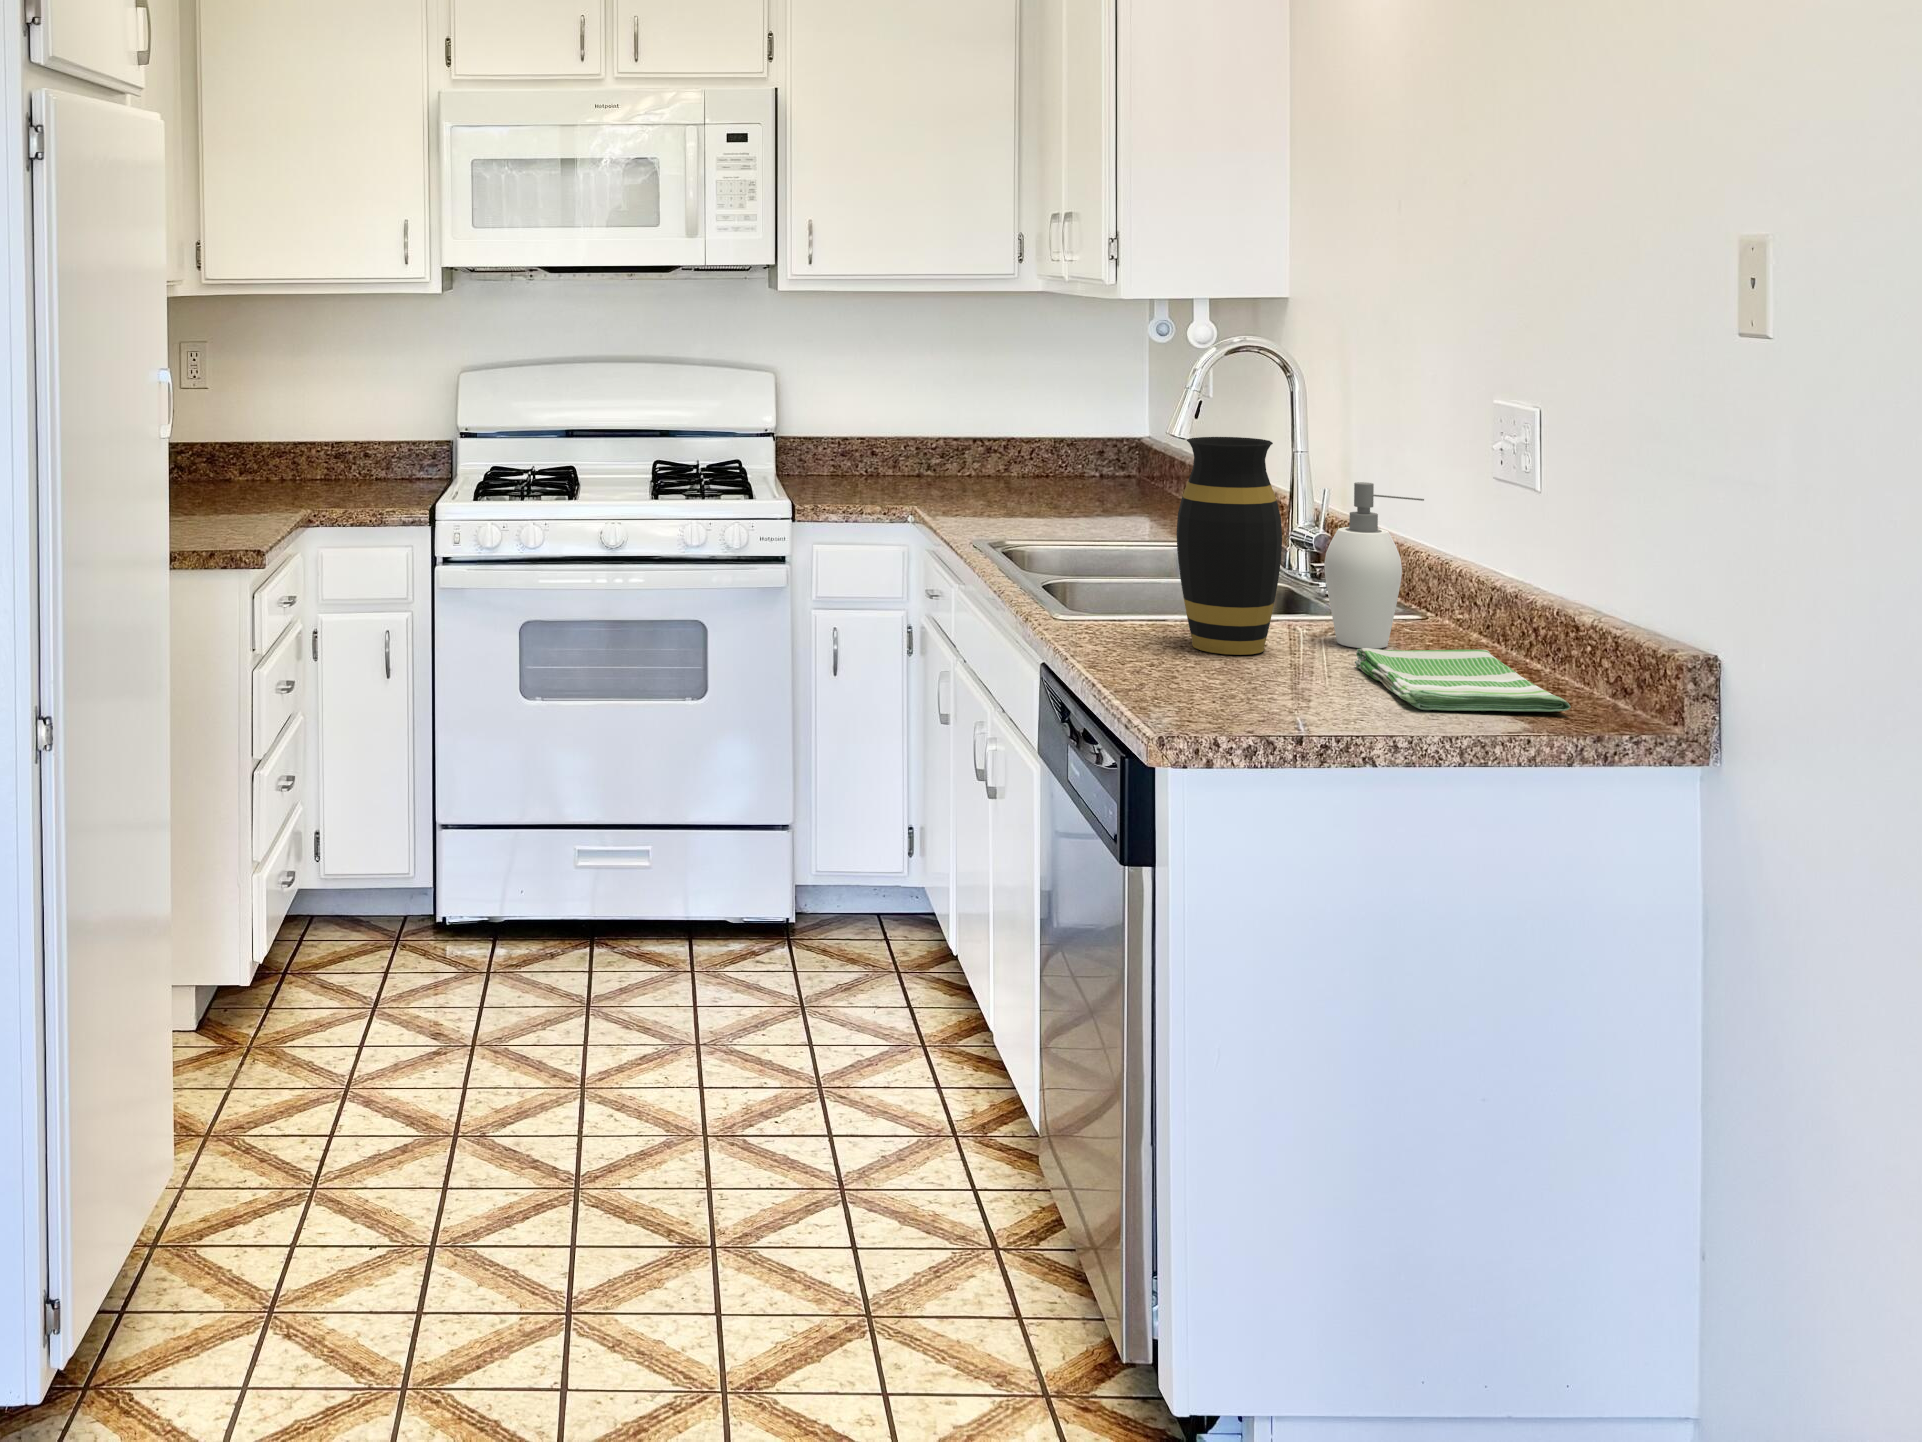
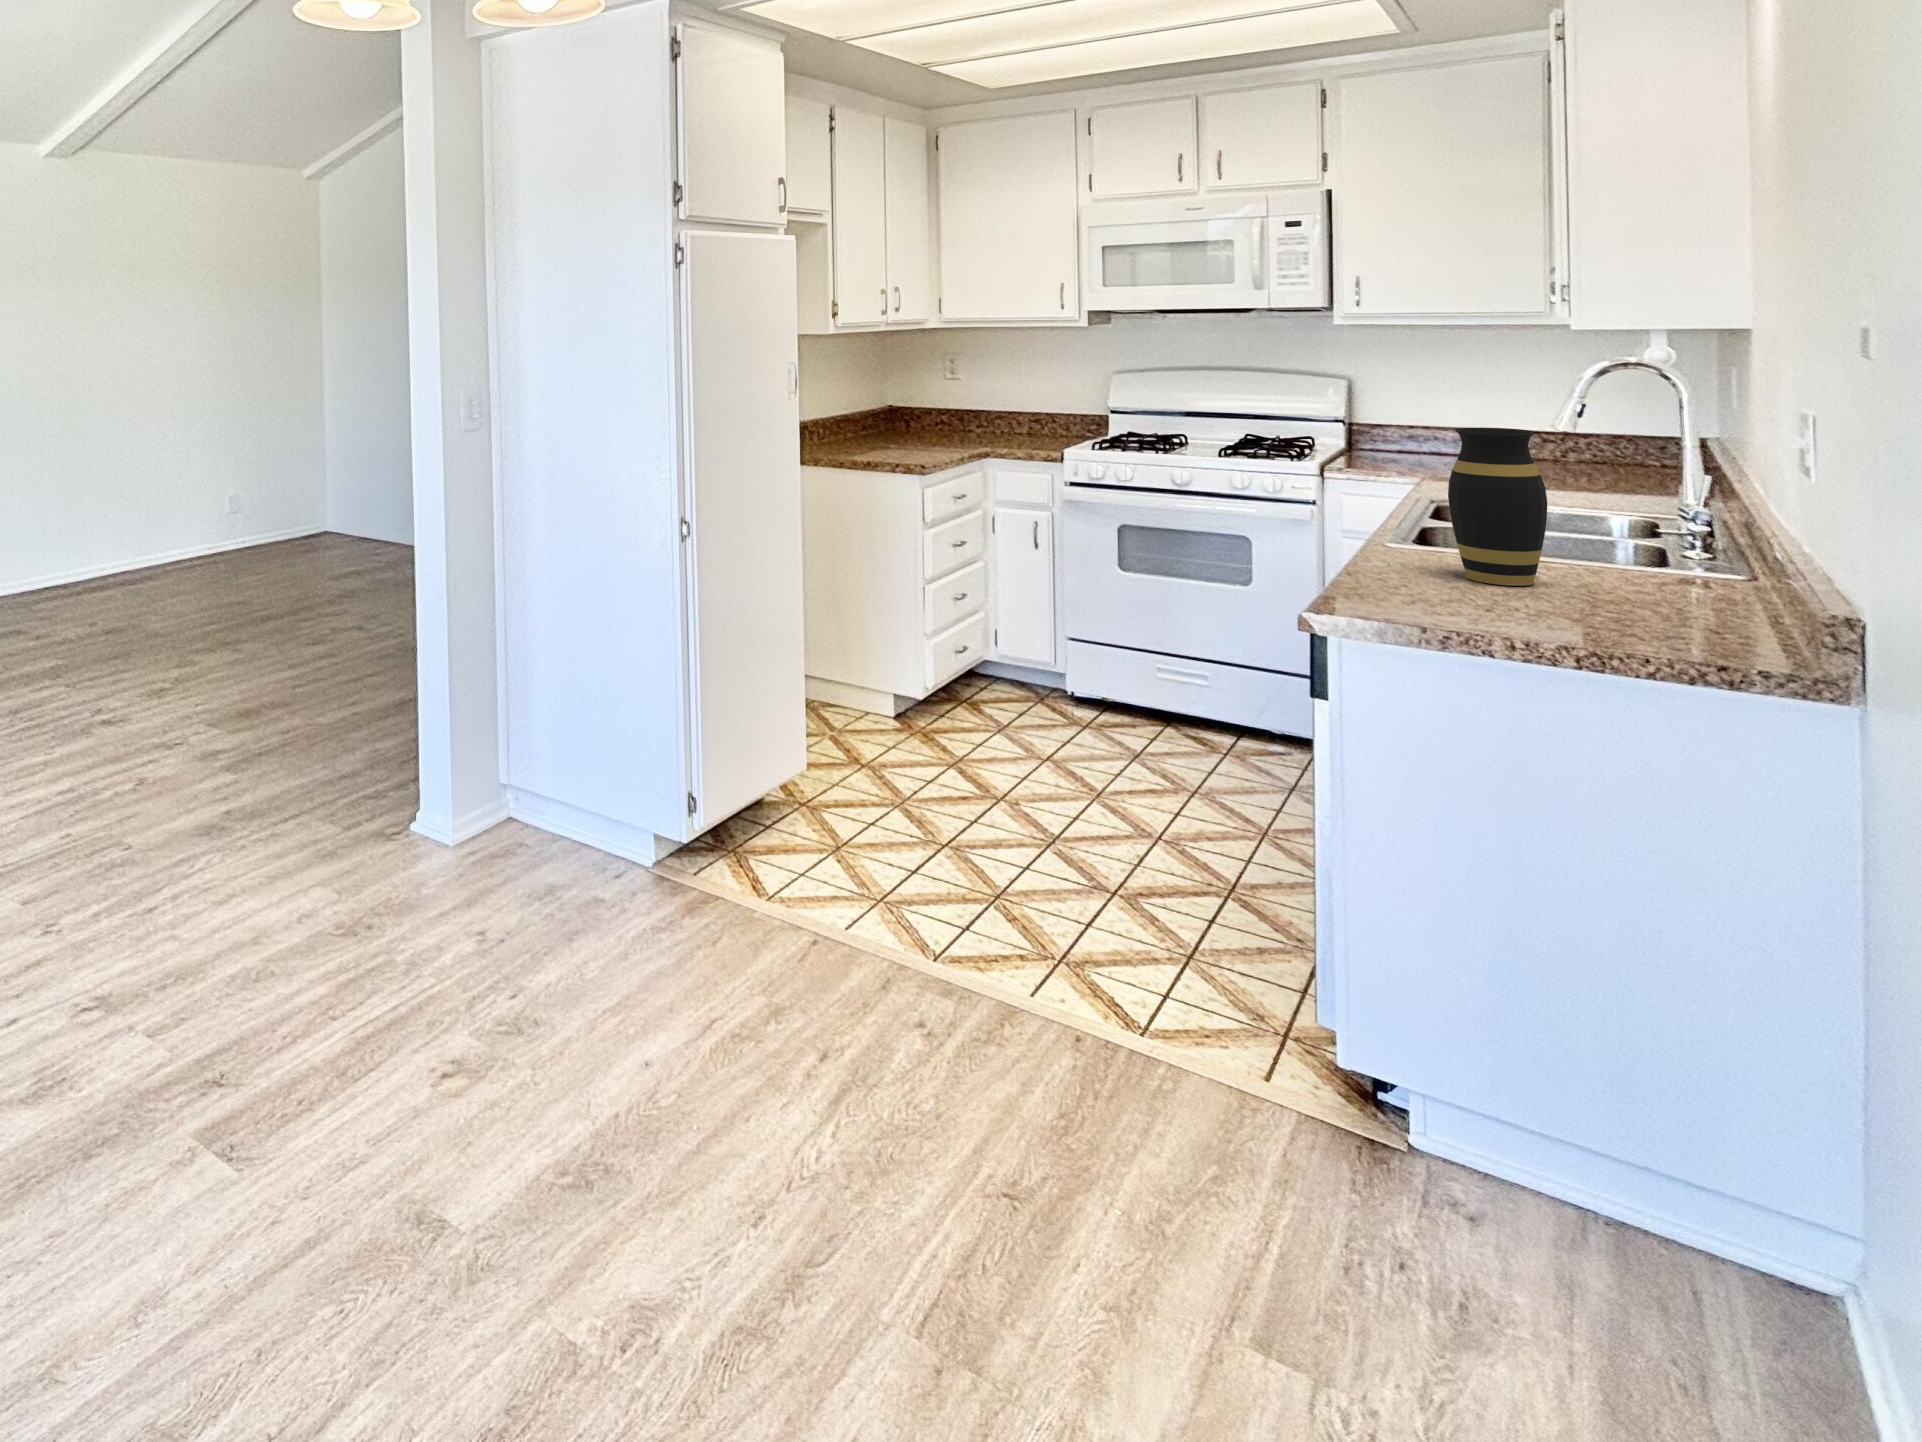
soap dispenser: present [1324,482,1424,649] -> none [1611,469,1700,599]
dish towel: present [1355,648,1571,712] -> none [1562,590,1743,650]

